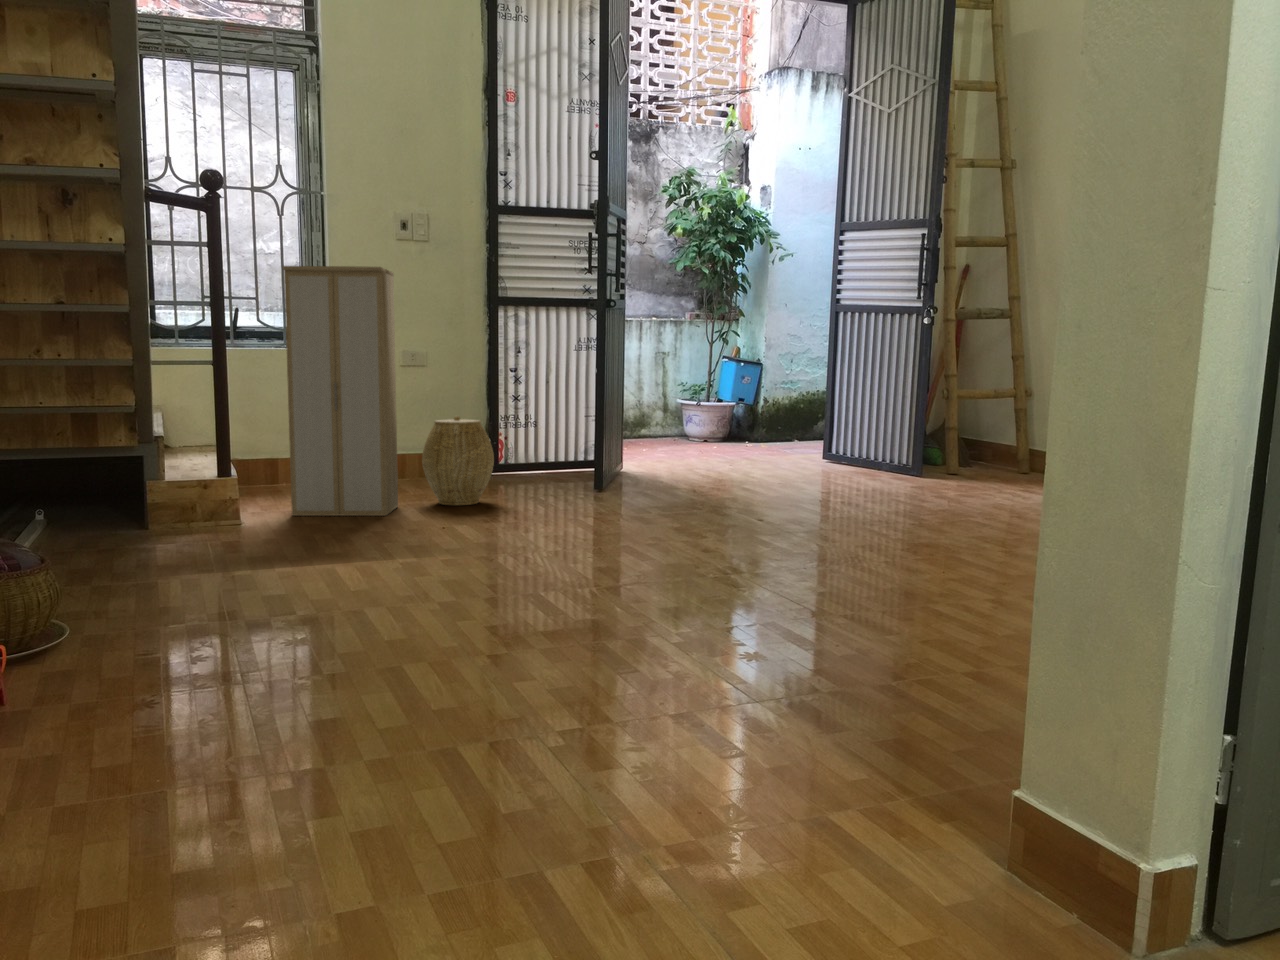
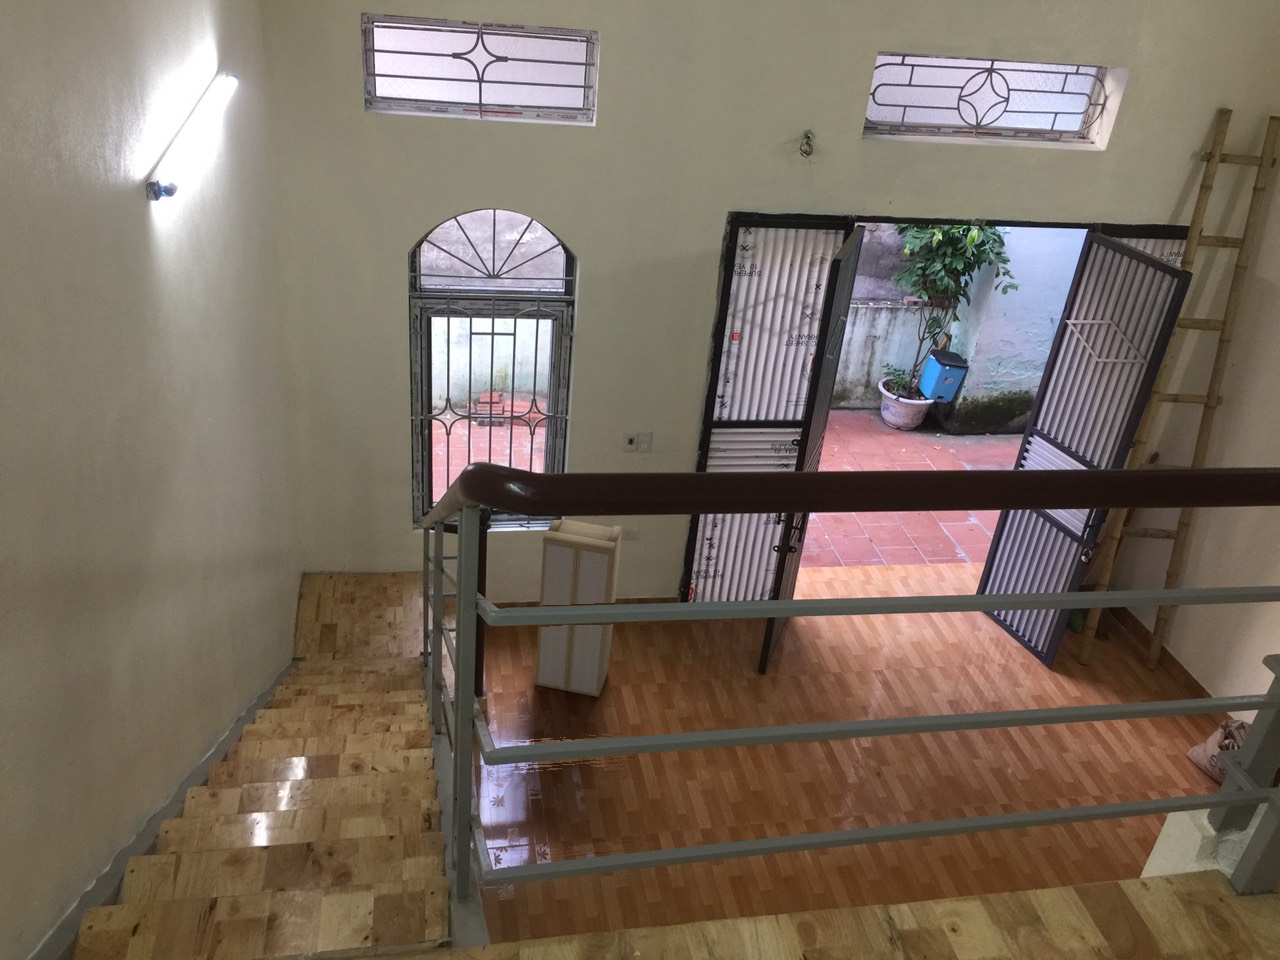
woven basket: present [422,416,494,505] -> none [629,606,681,675]

